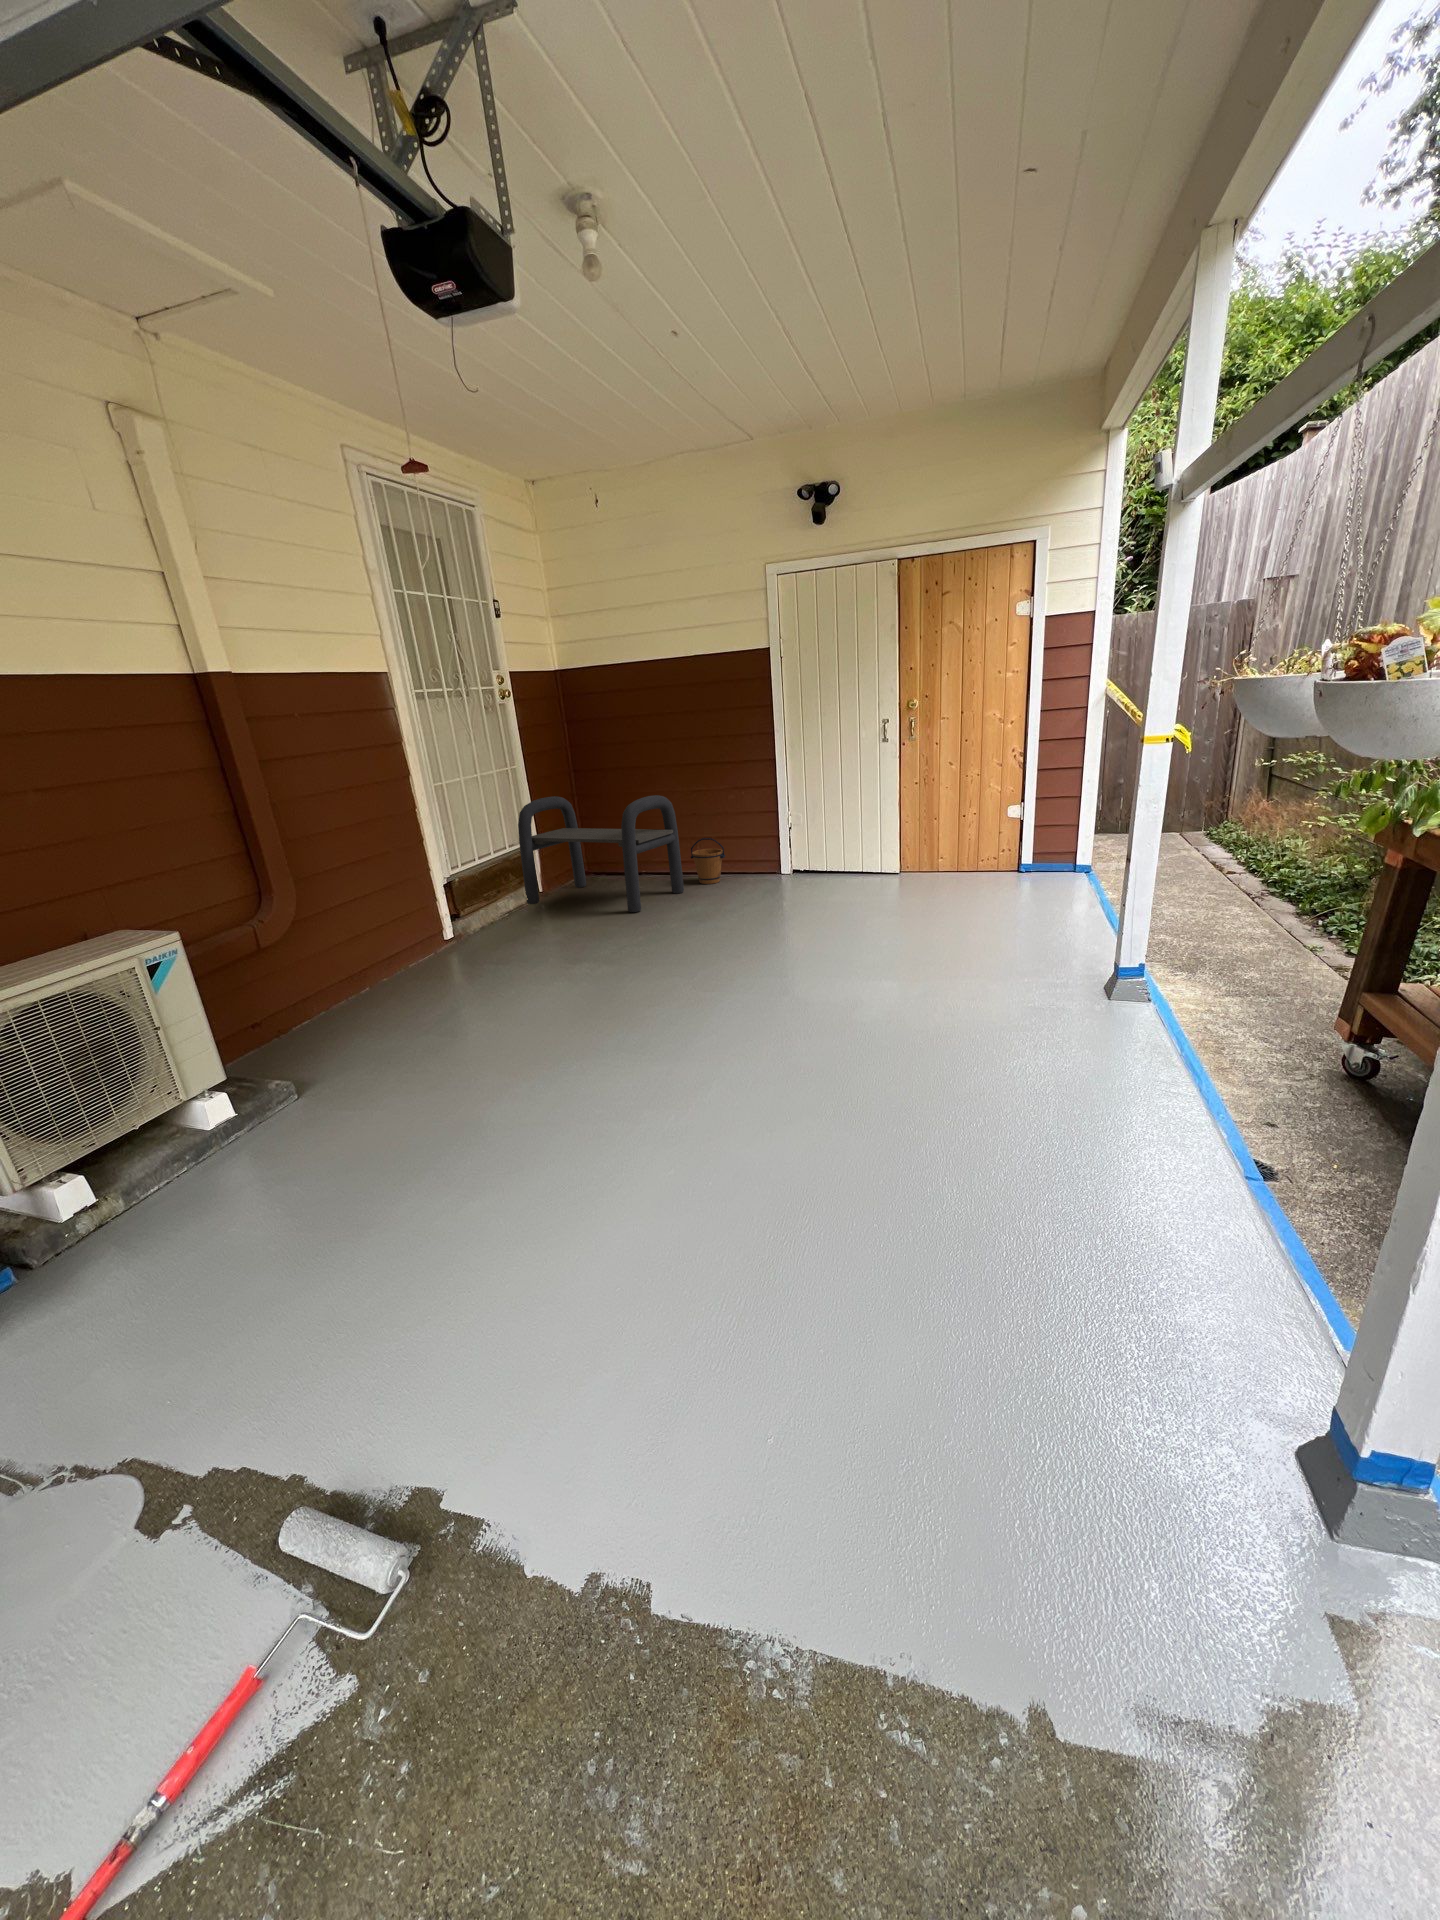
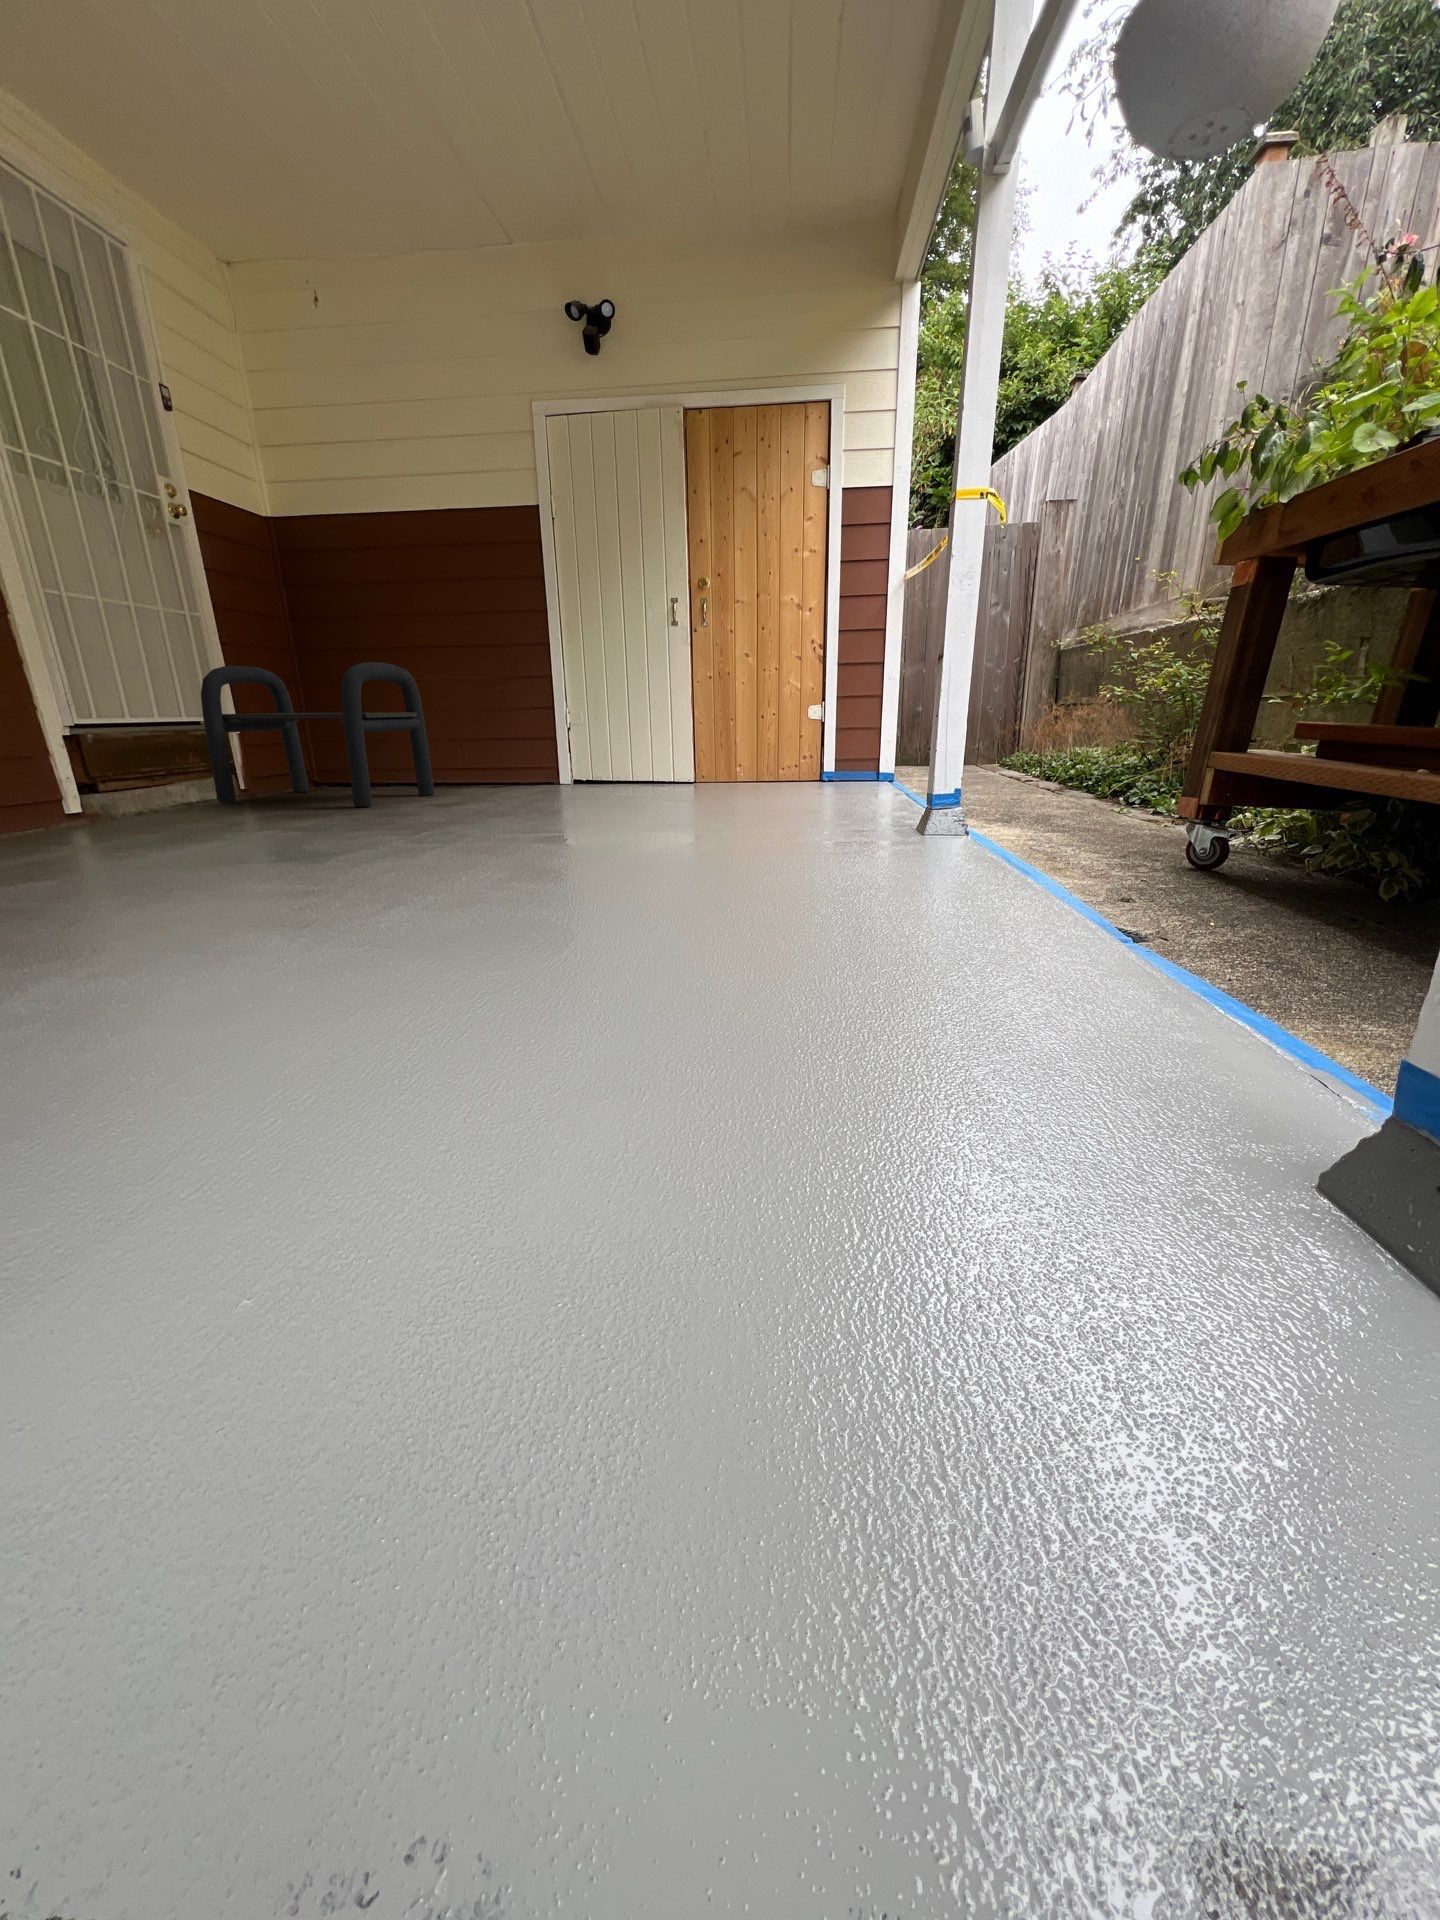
bucket: present [691,838,725,884] -> none [444,734,488,790]

